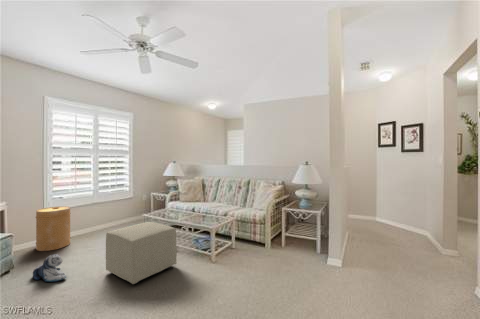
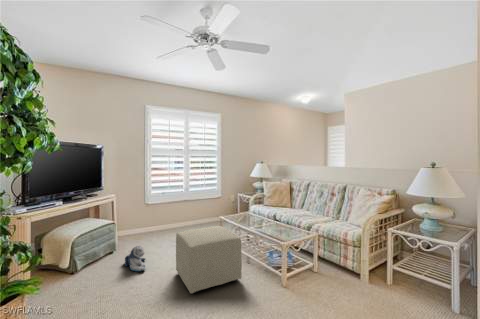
basket: present [36,206,71,251] -> none [140,201,165,239]

